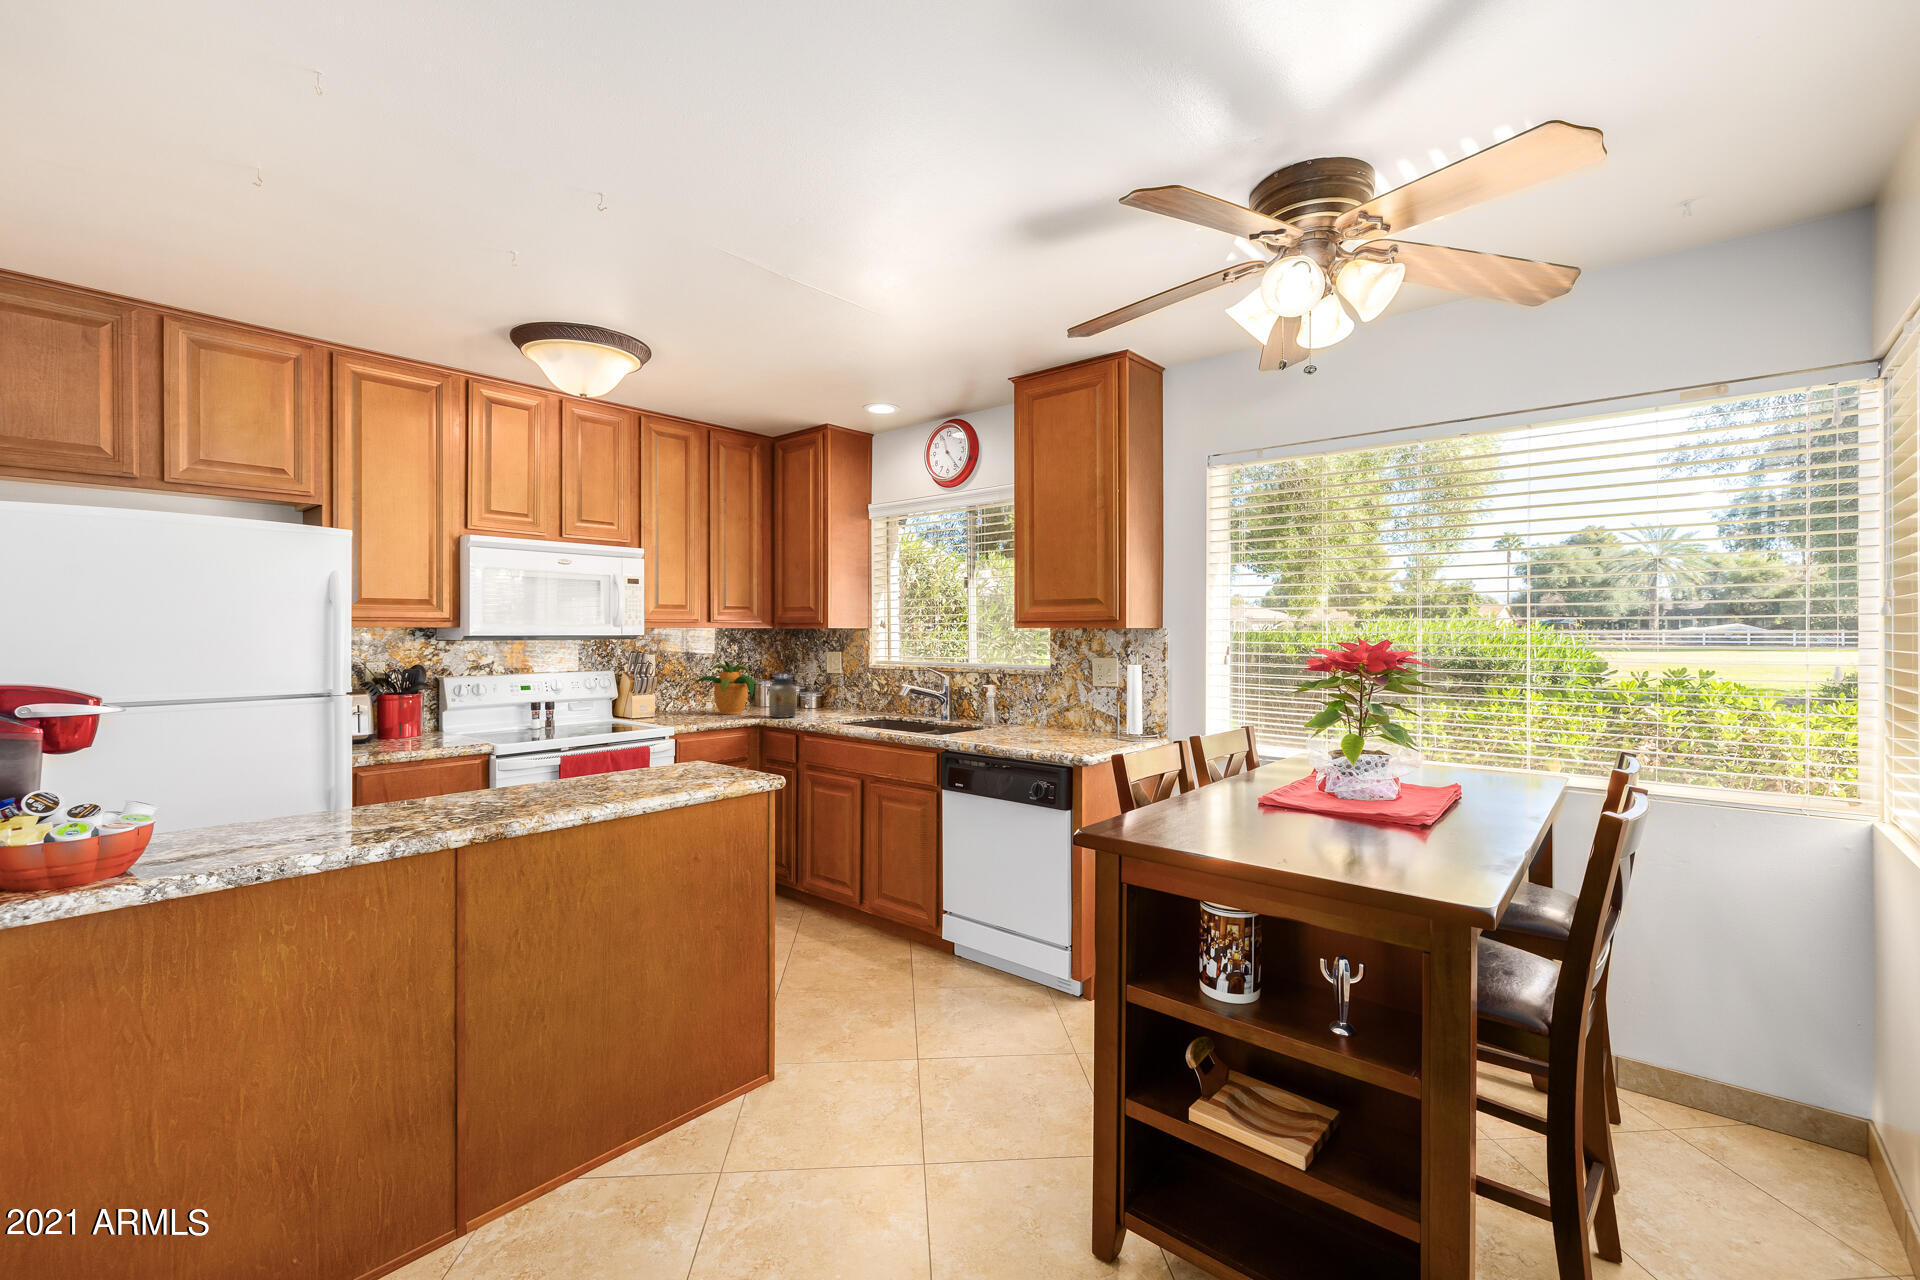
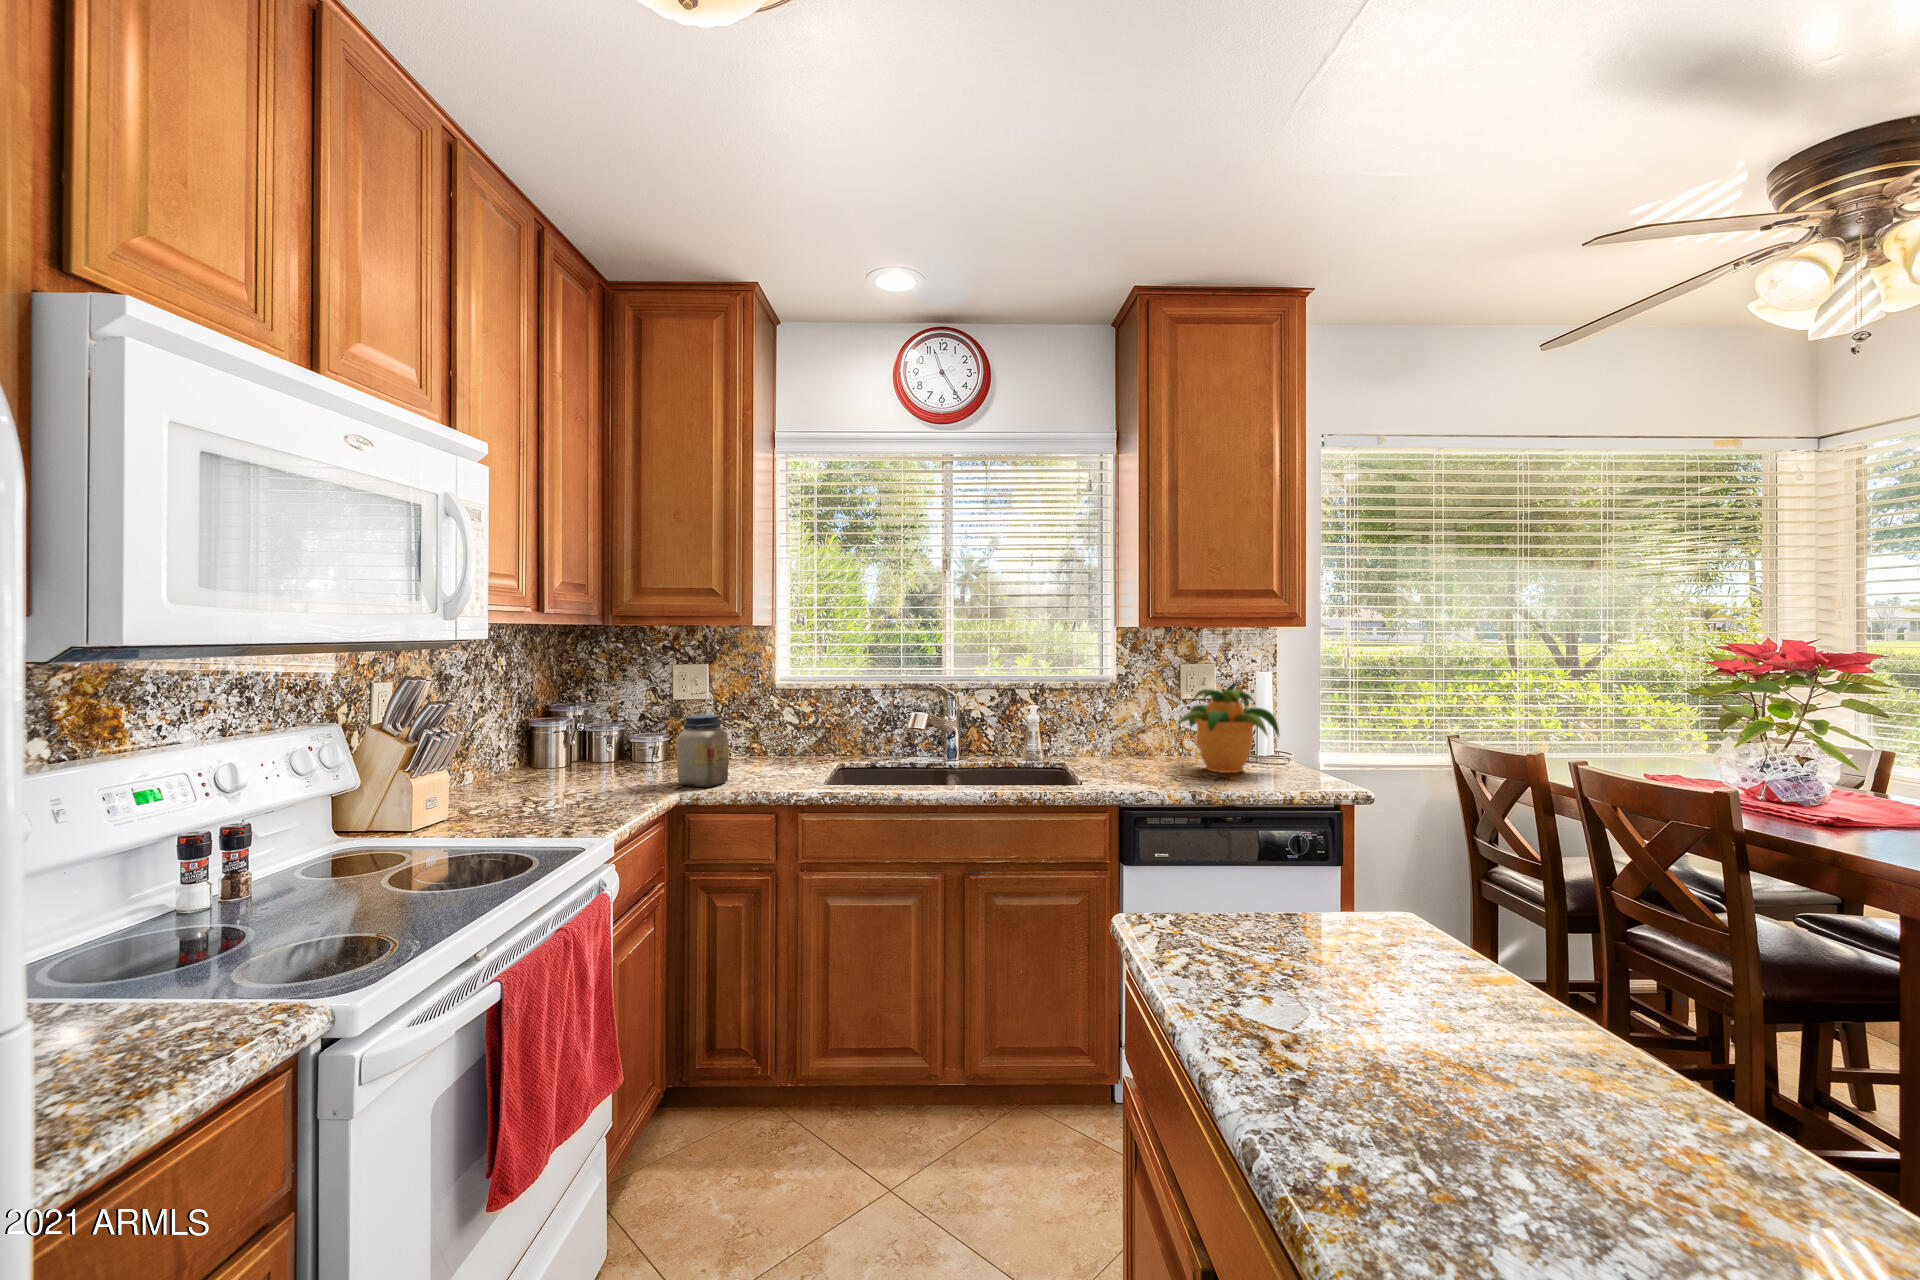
potted plant: present [693,660,759,714] -> present [1177,683,1279,773]

